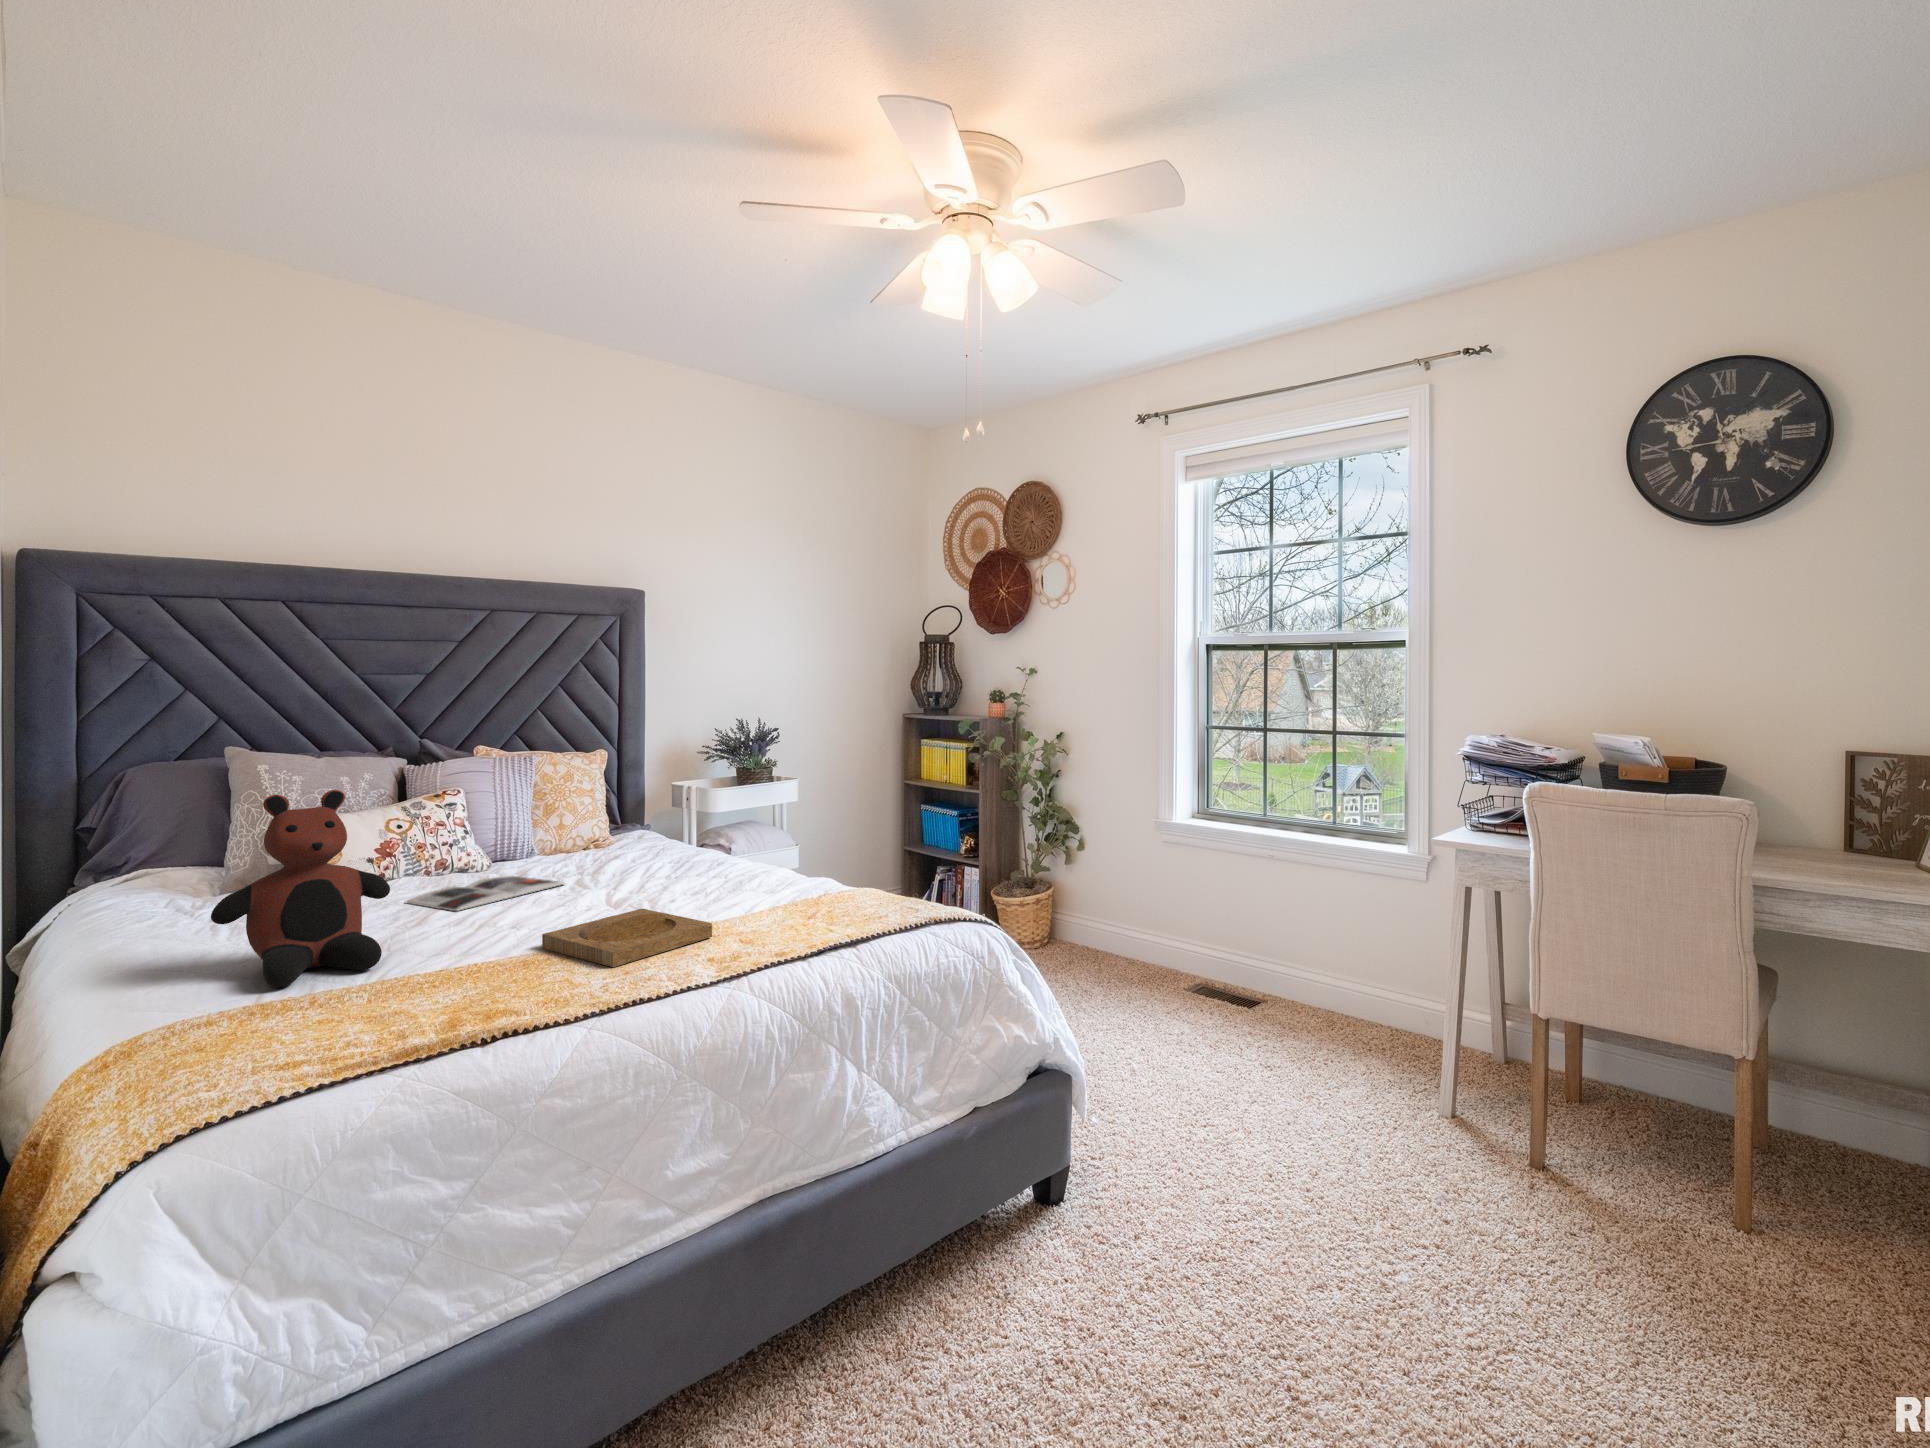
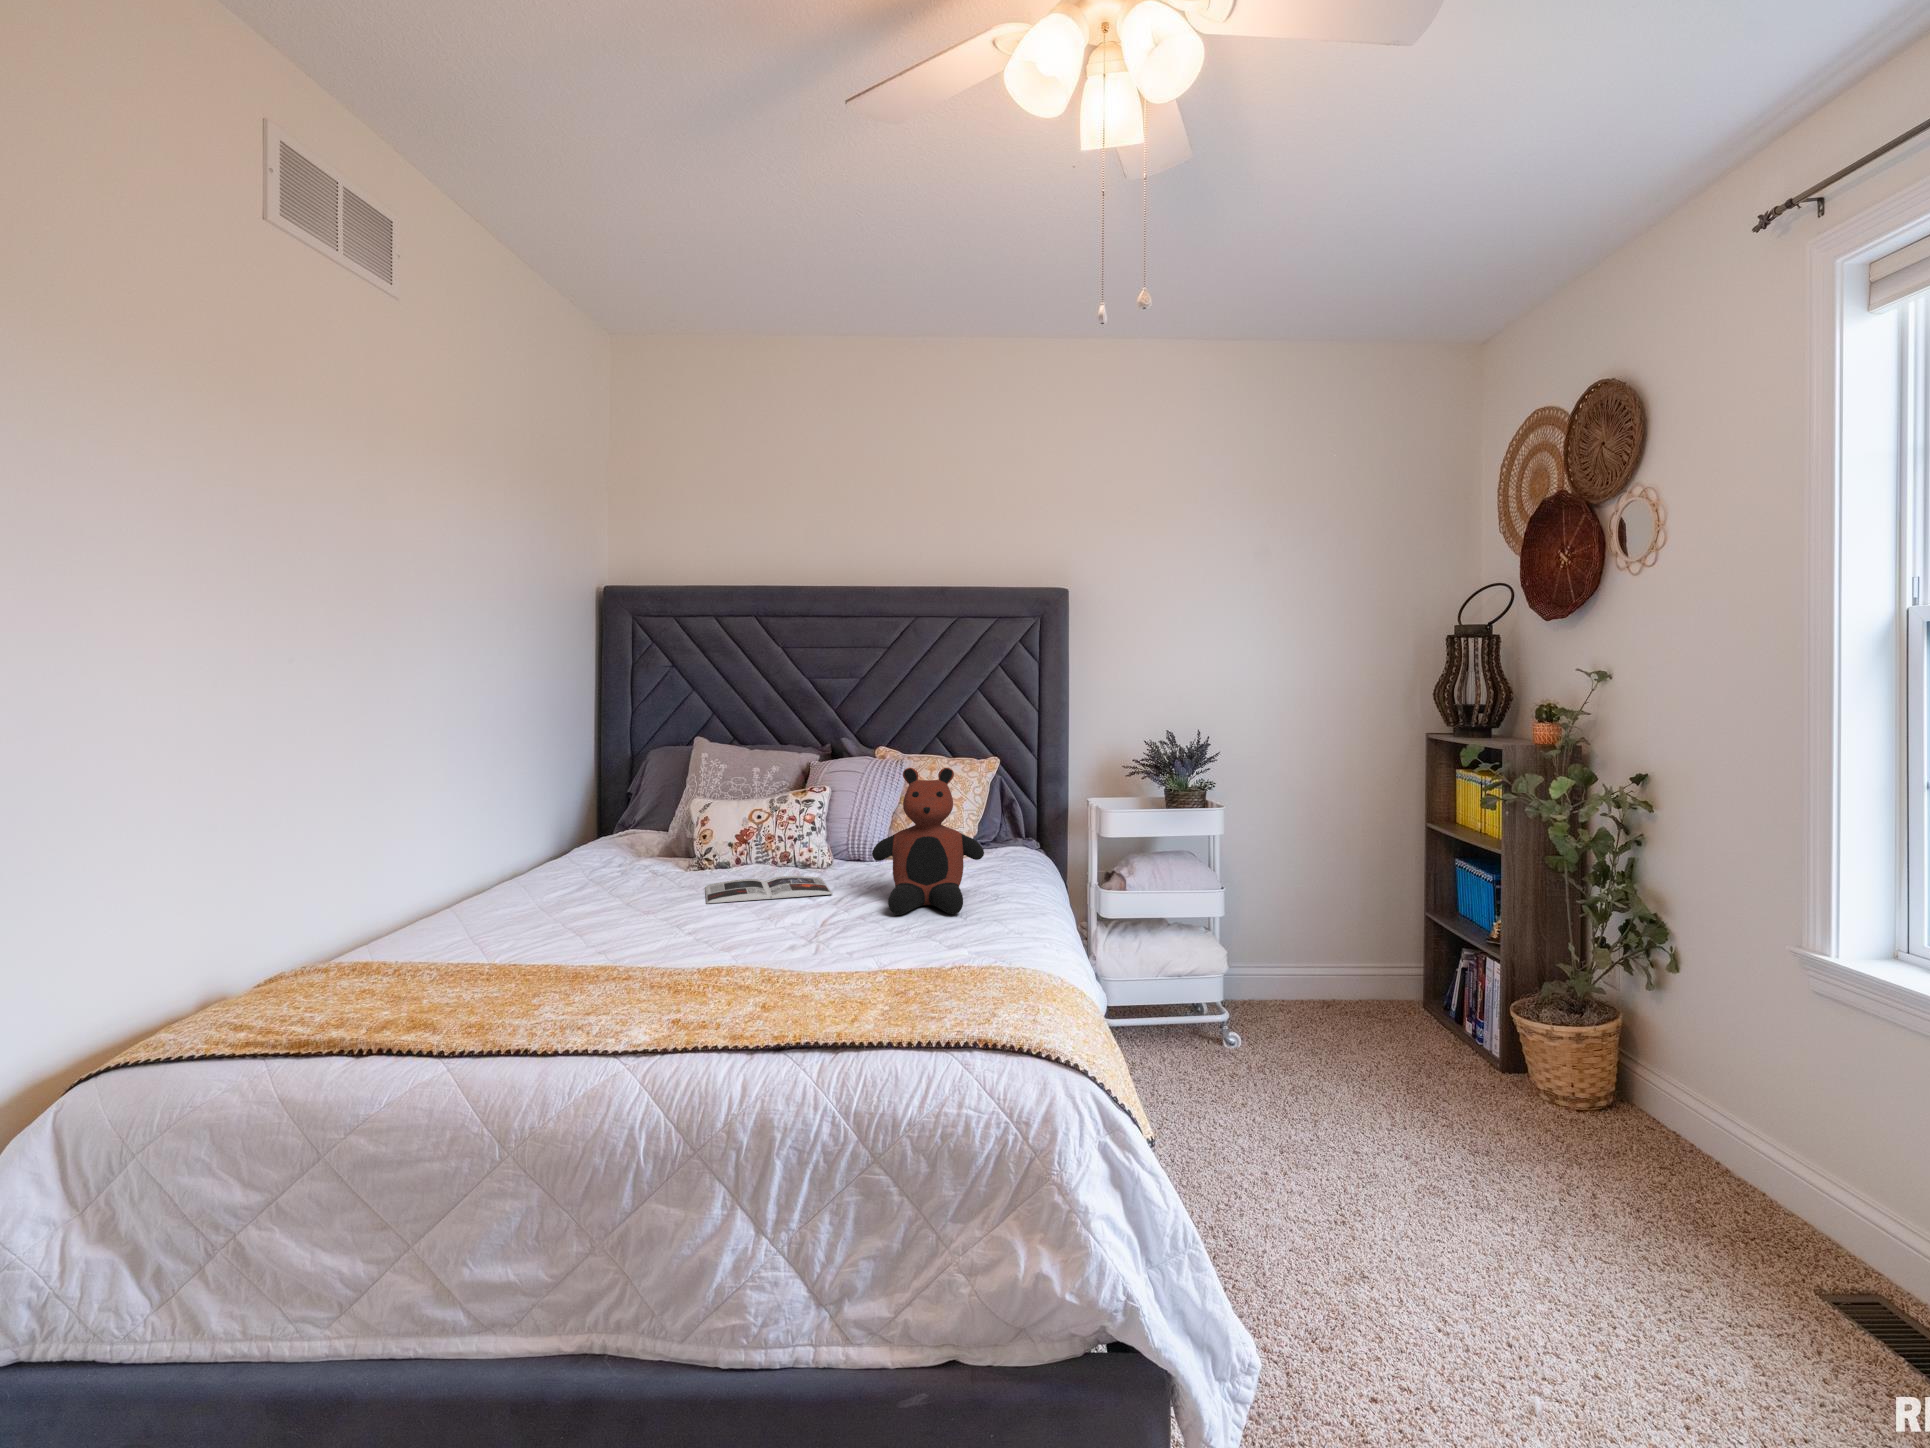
teddy bear: present [211,790,390,987] -> present [872,768,984,915]
tray: present [542,909,712,967] -> none [625,937,775,998]

